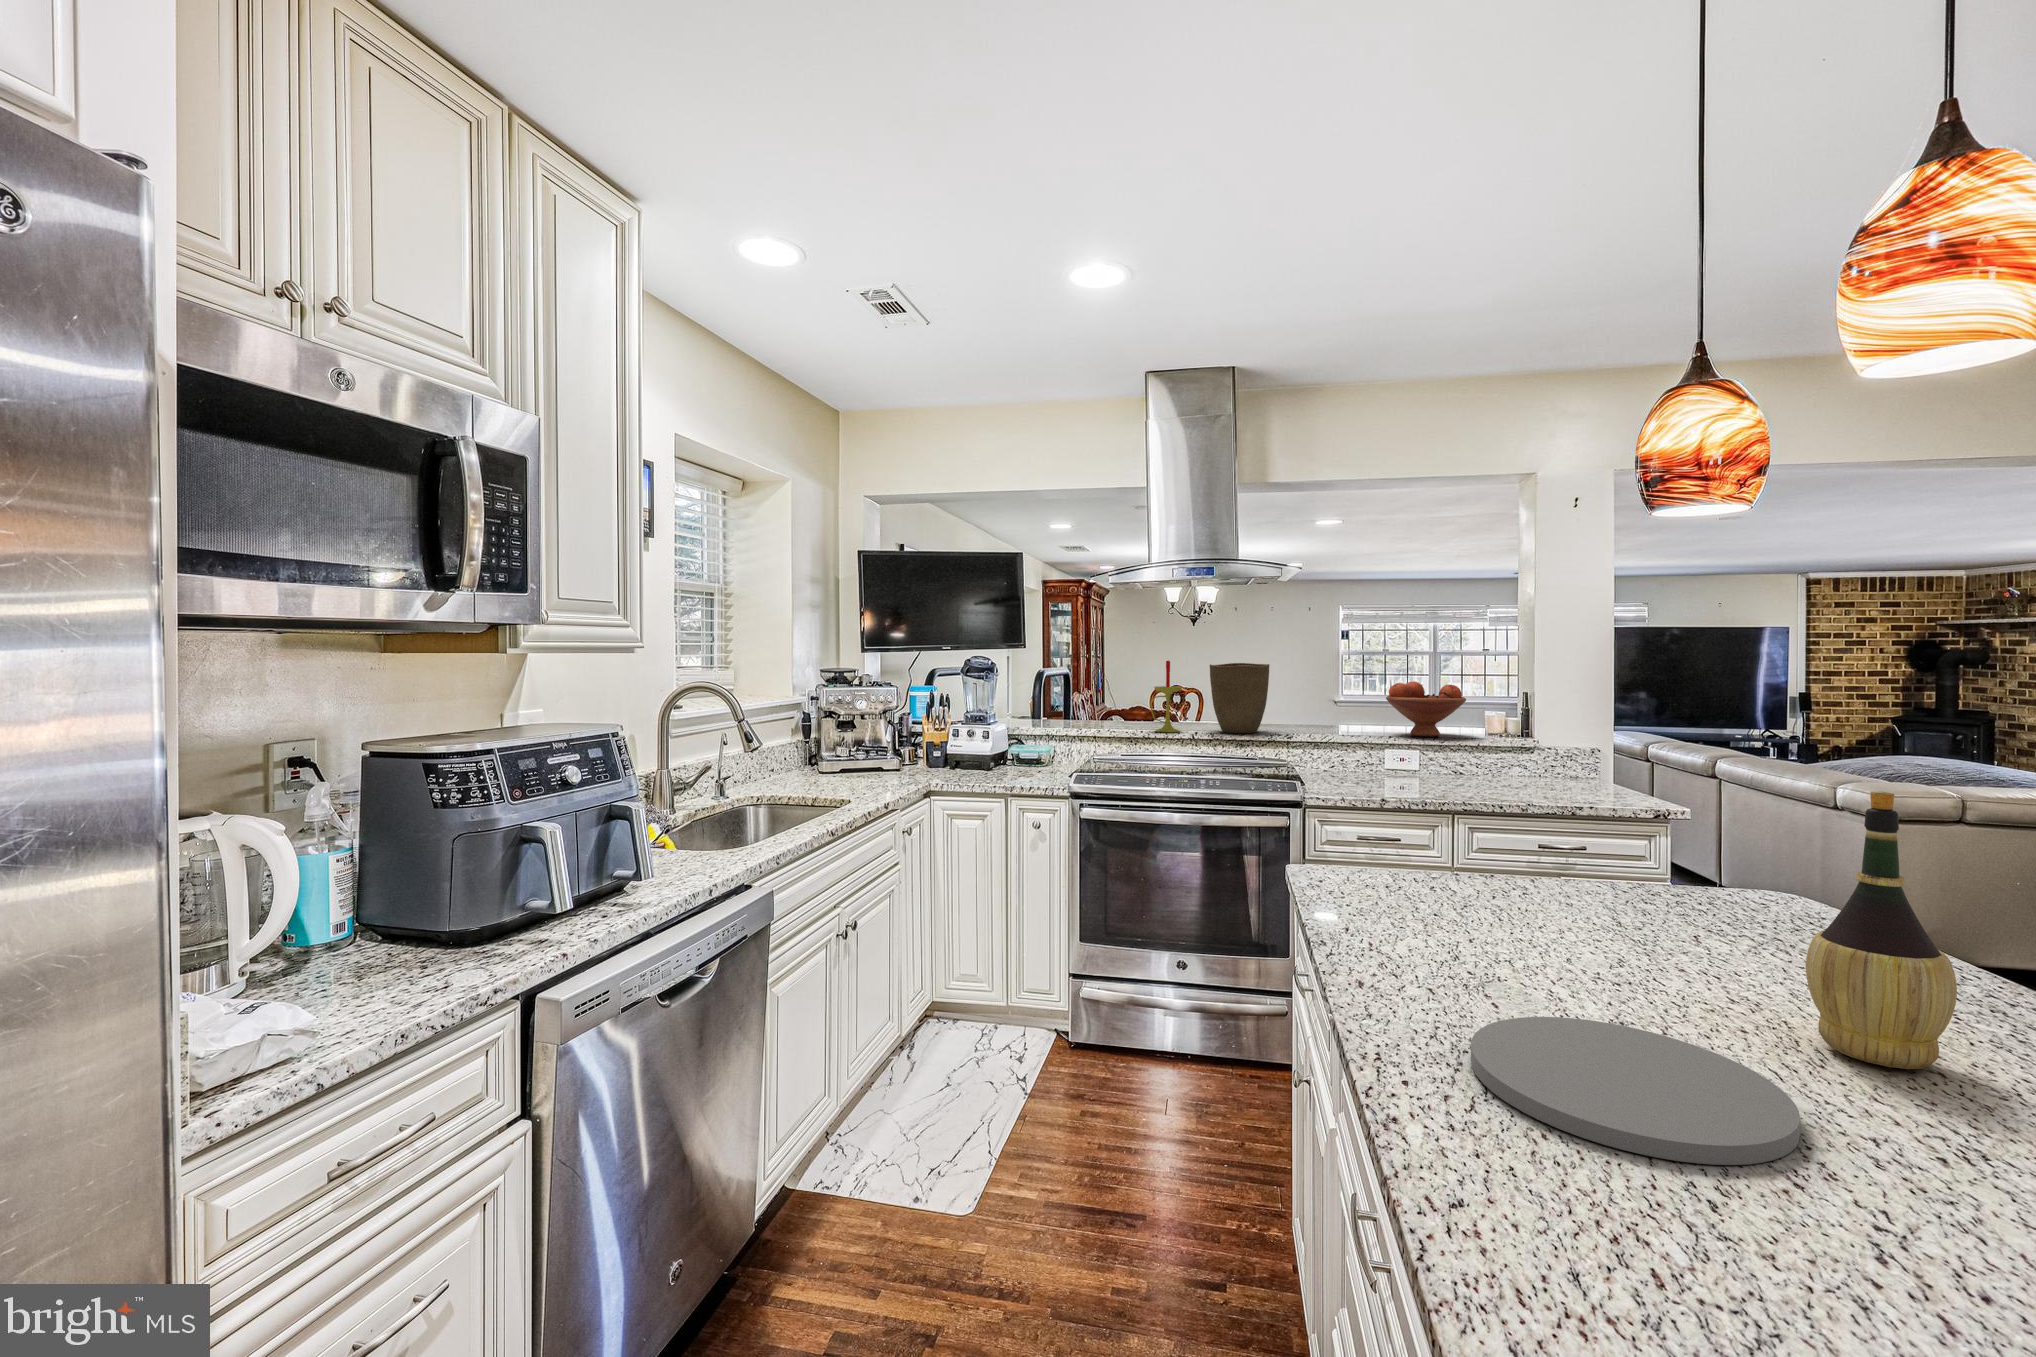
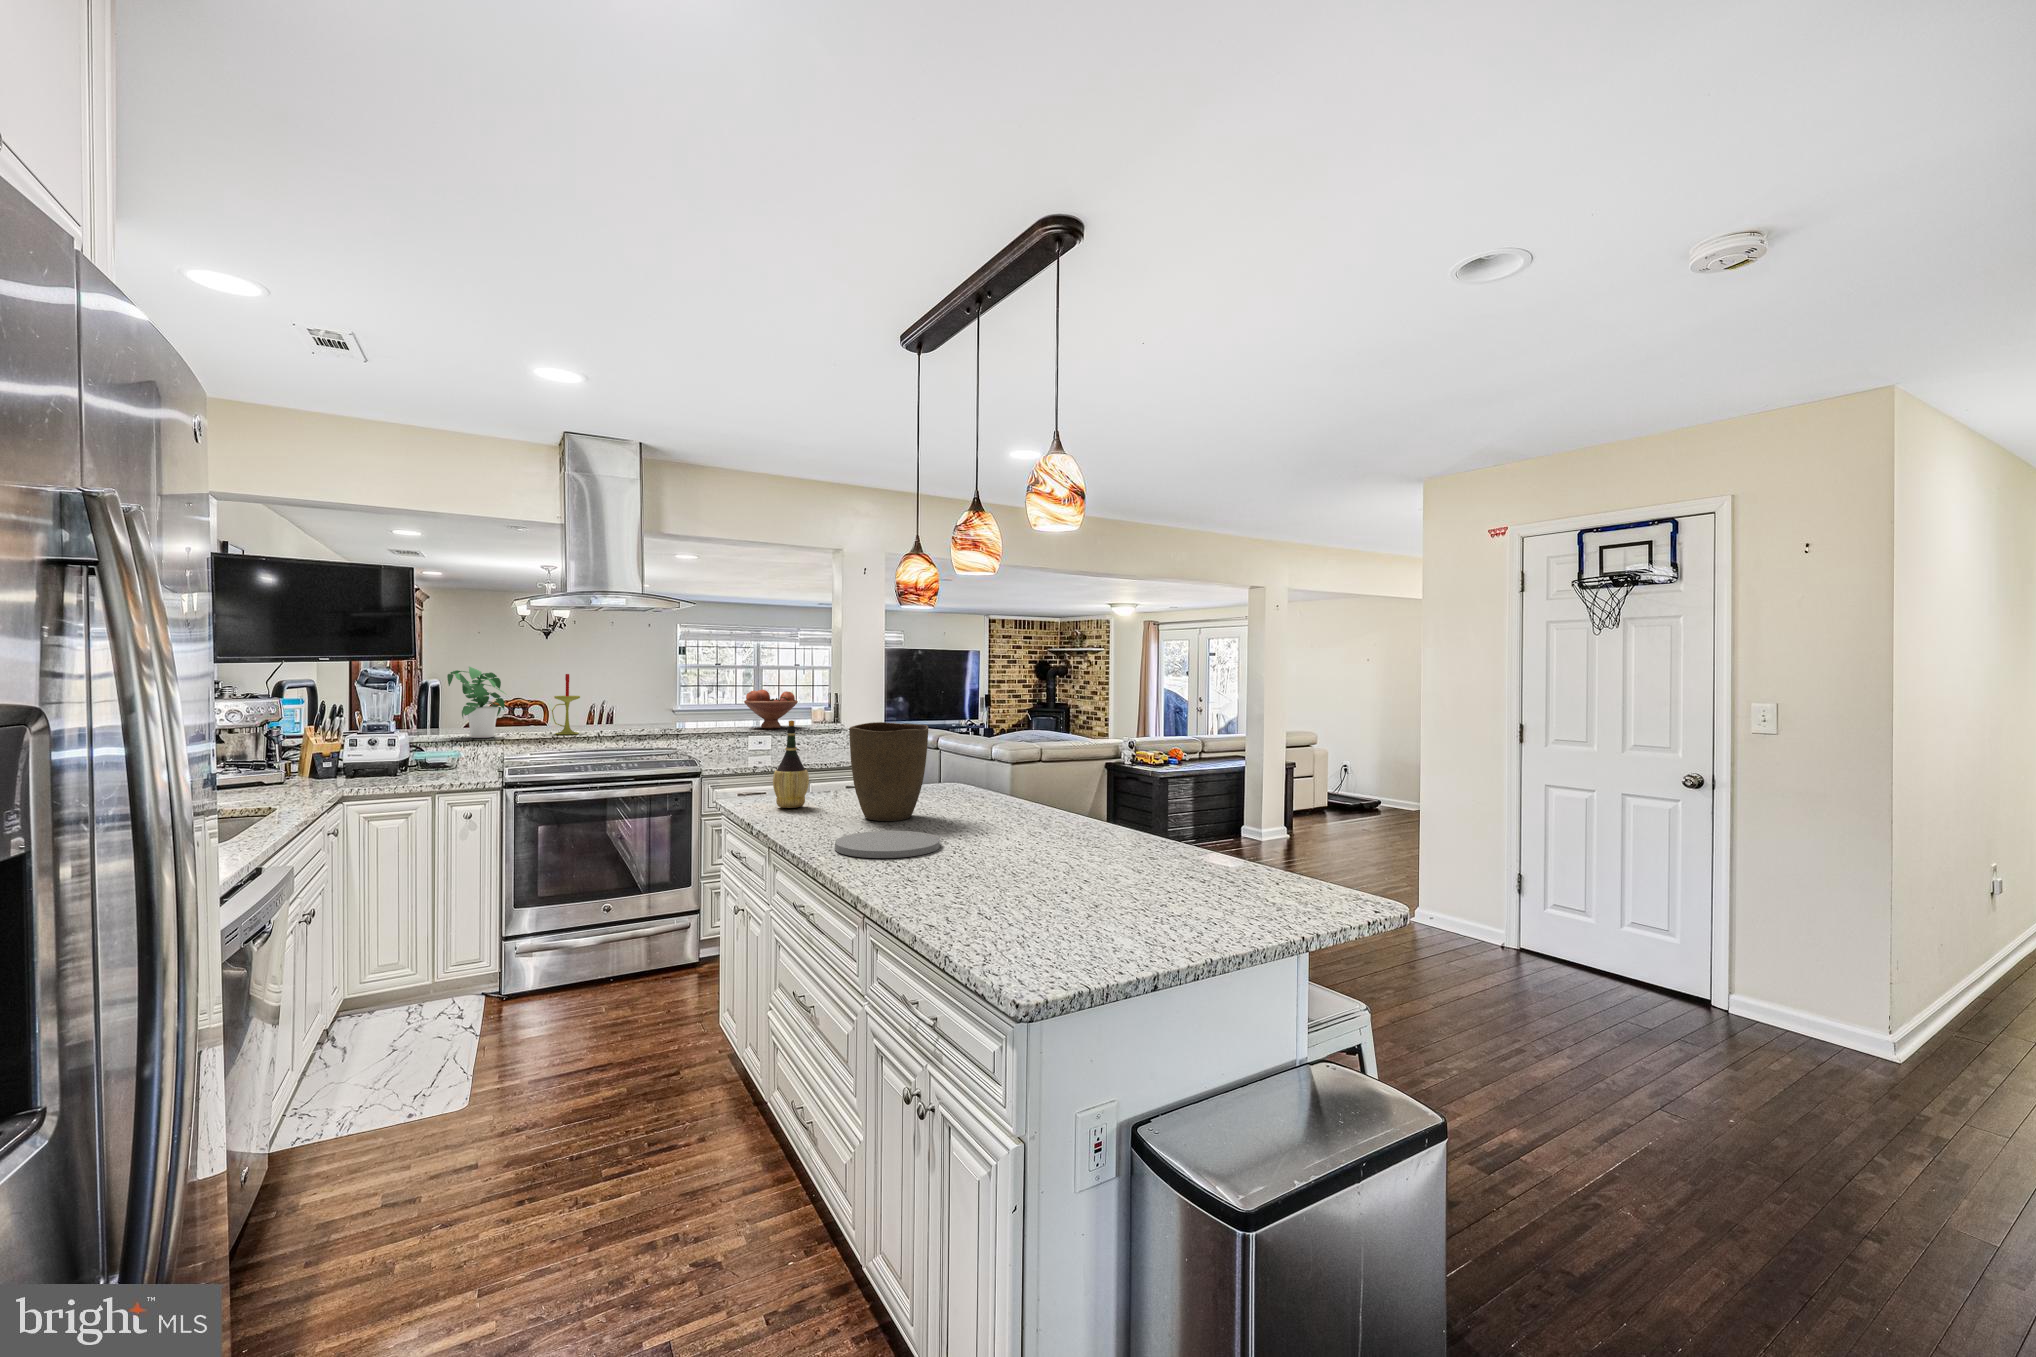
potted plant: none [1049,652,1104,732] -> present [447,667,505,738]
vase: present [1210,663,1270,733] -> present [849,722,928,821]
wine bottle: present [1806,791,1957,1069] -> present [773,720,809,808]

